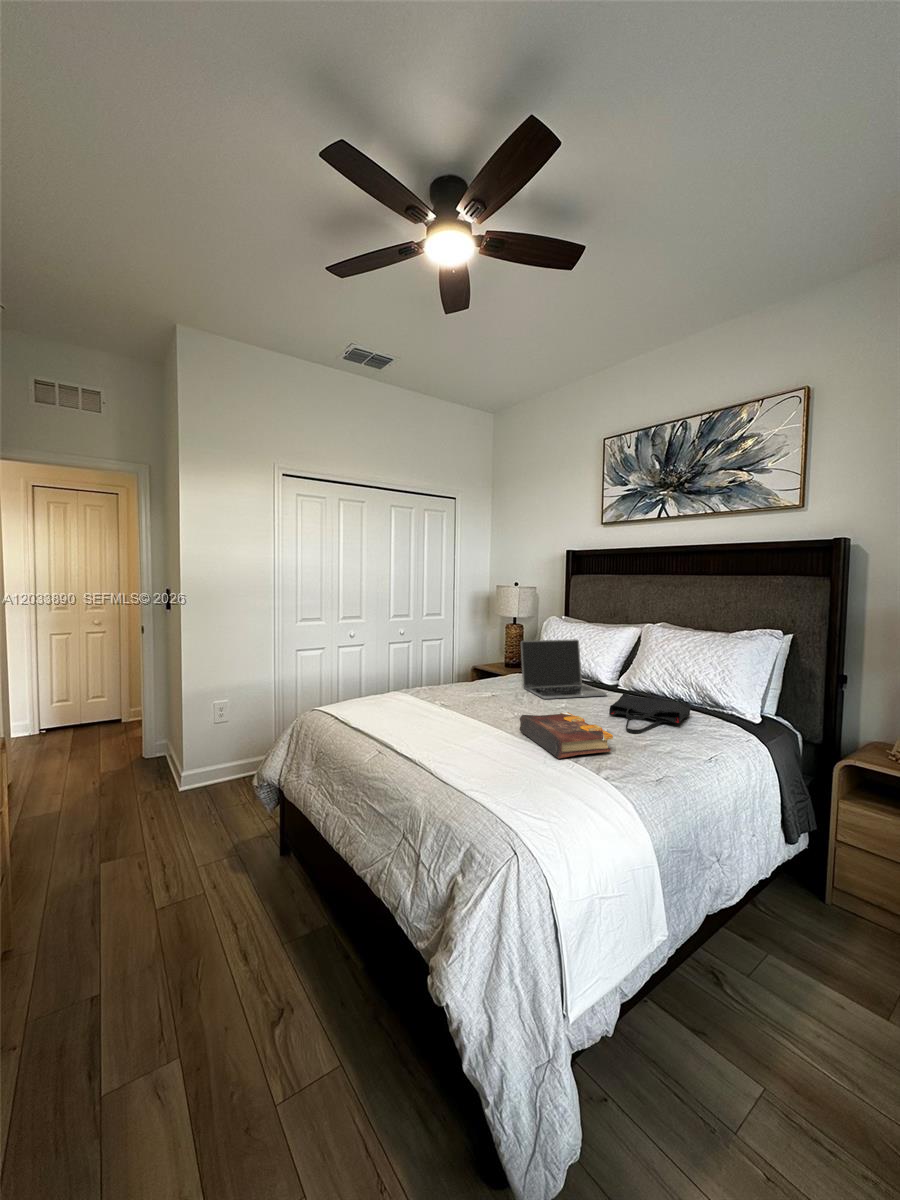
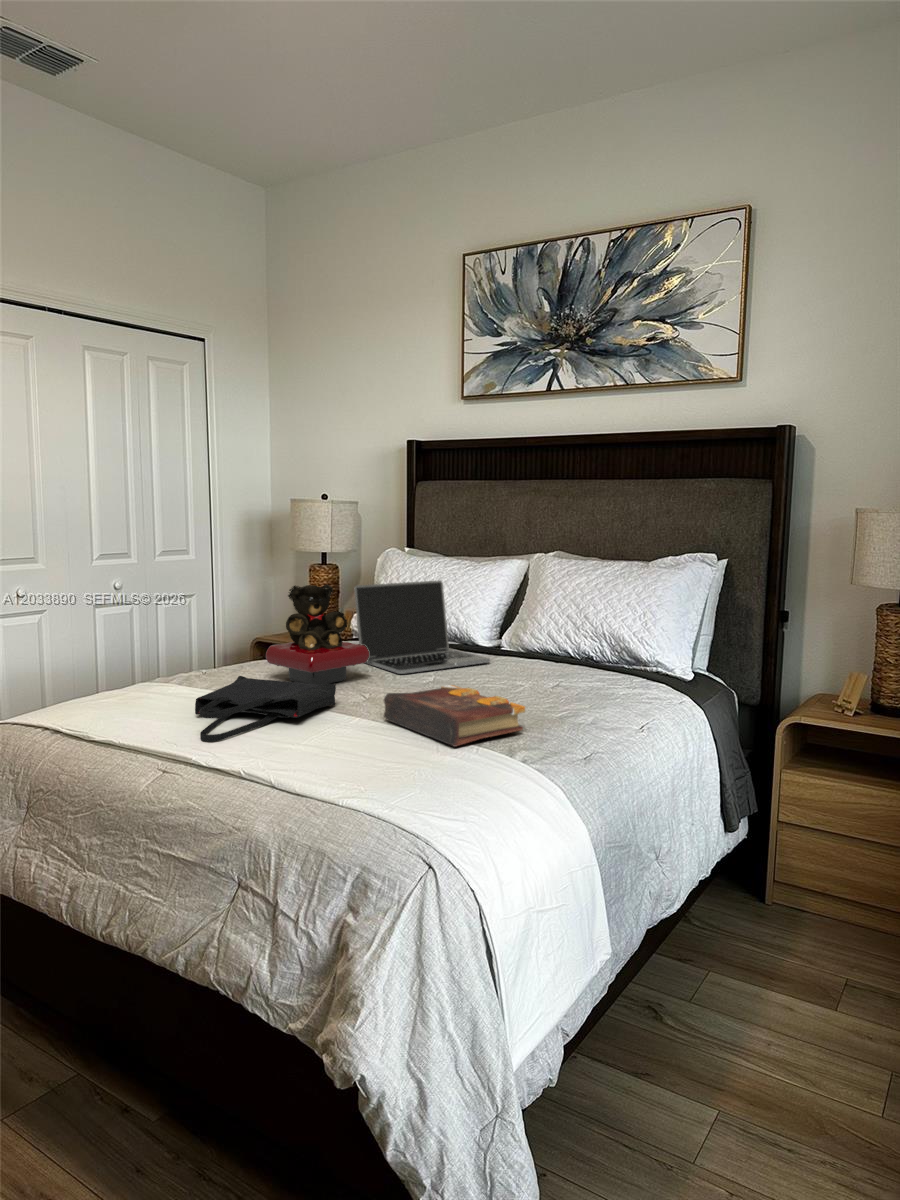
teddy bear: none [461,640,523,702] -> present [266,585,369,684]
tote bag: present [609,693,690,734] -> present [195,676,336,742]

